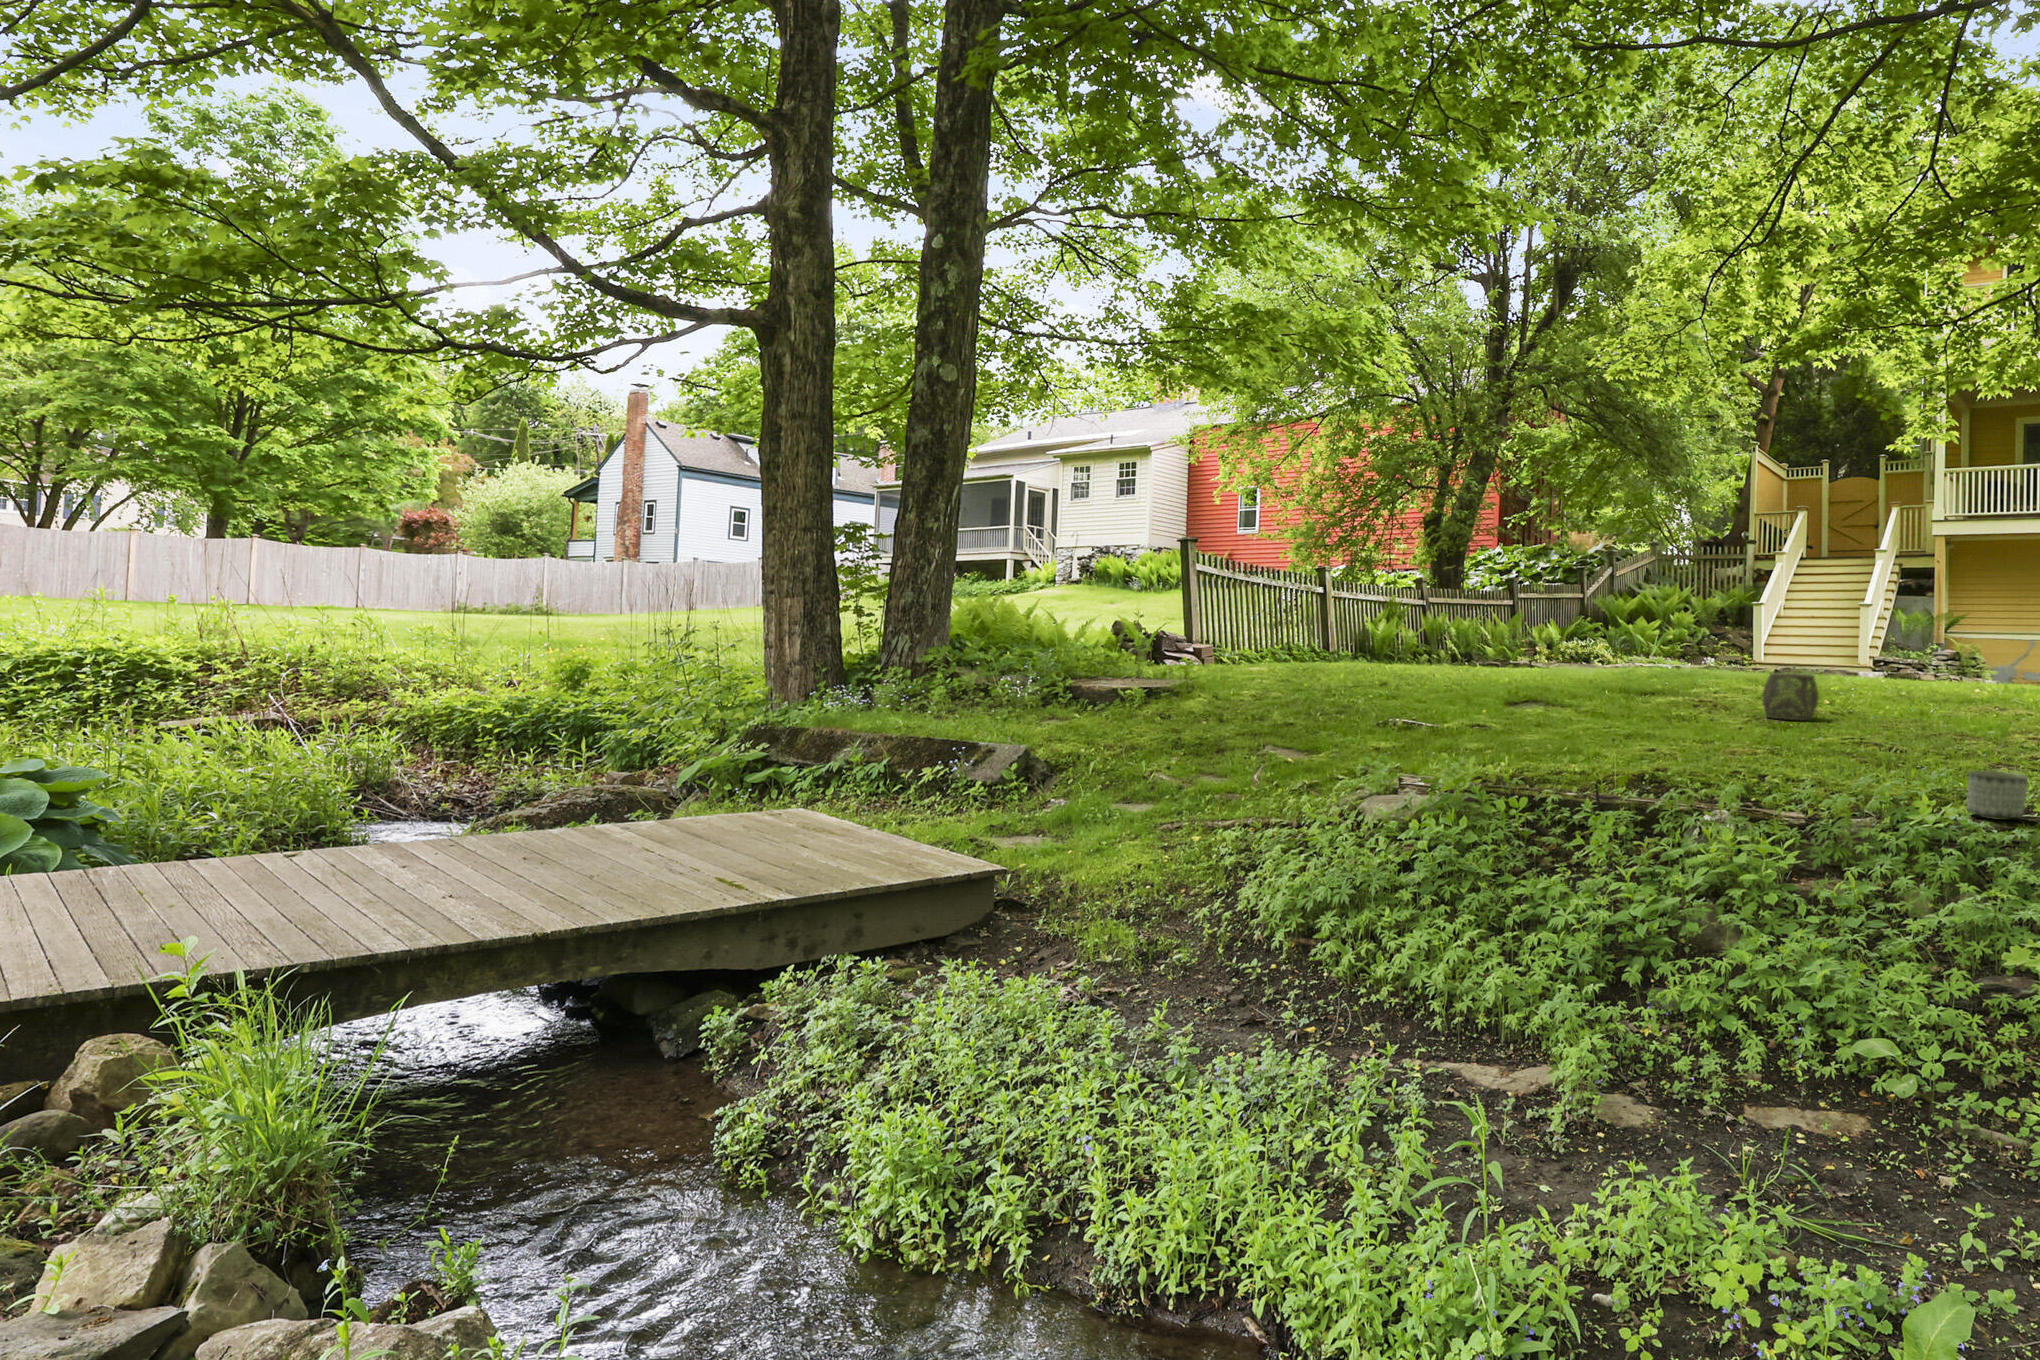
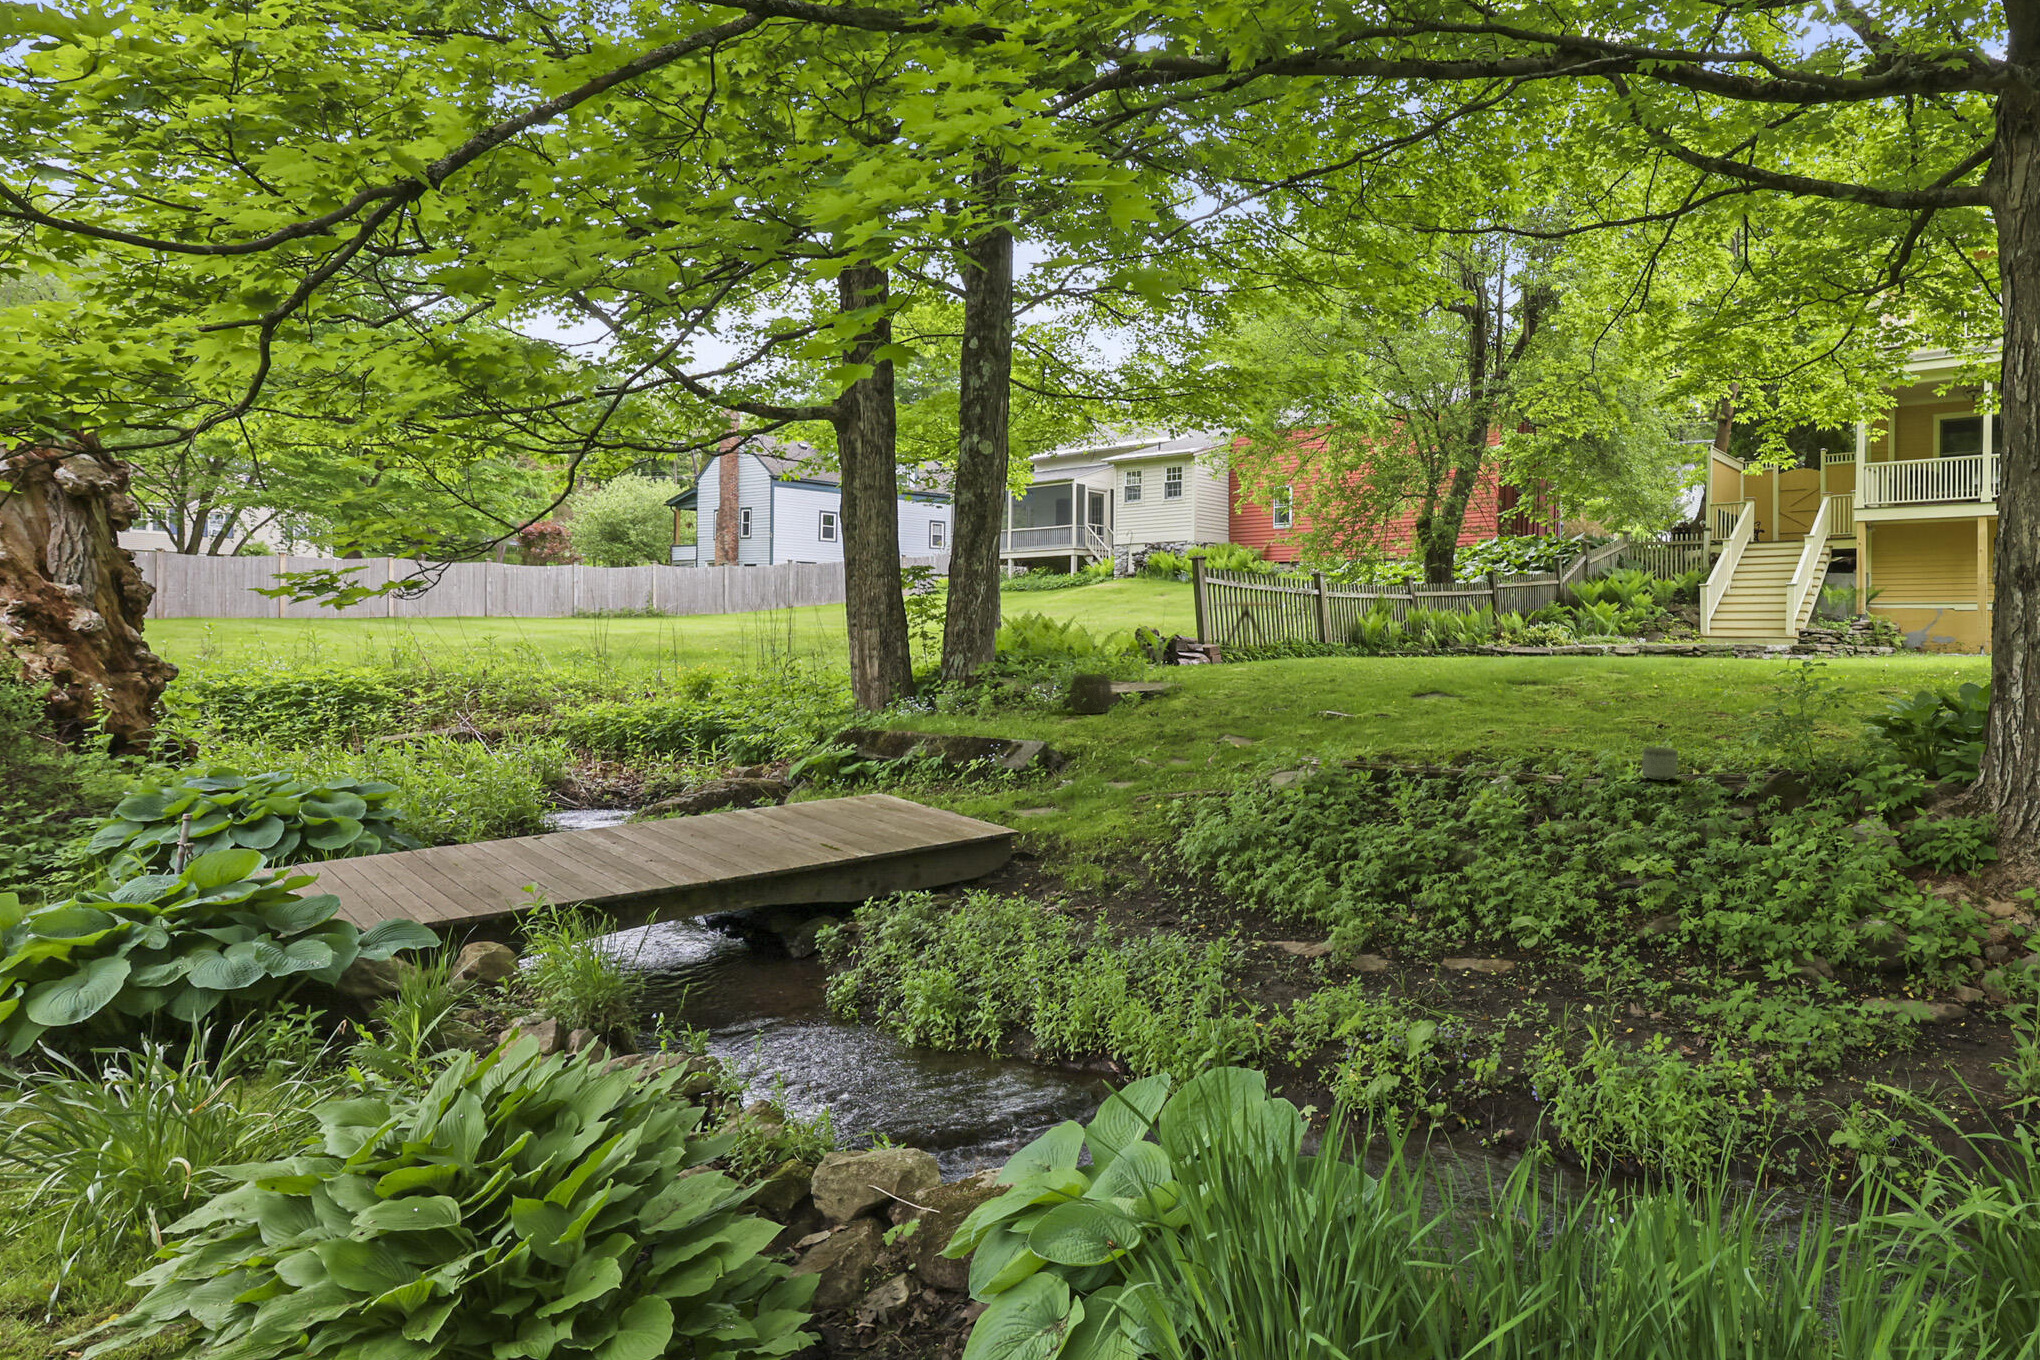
round table: none [1207,599,1286,656] -> present [1216,603,1276,646]
woven basket: present [1762,672,1819,721] -> present [1070,674,1112,714]

